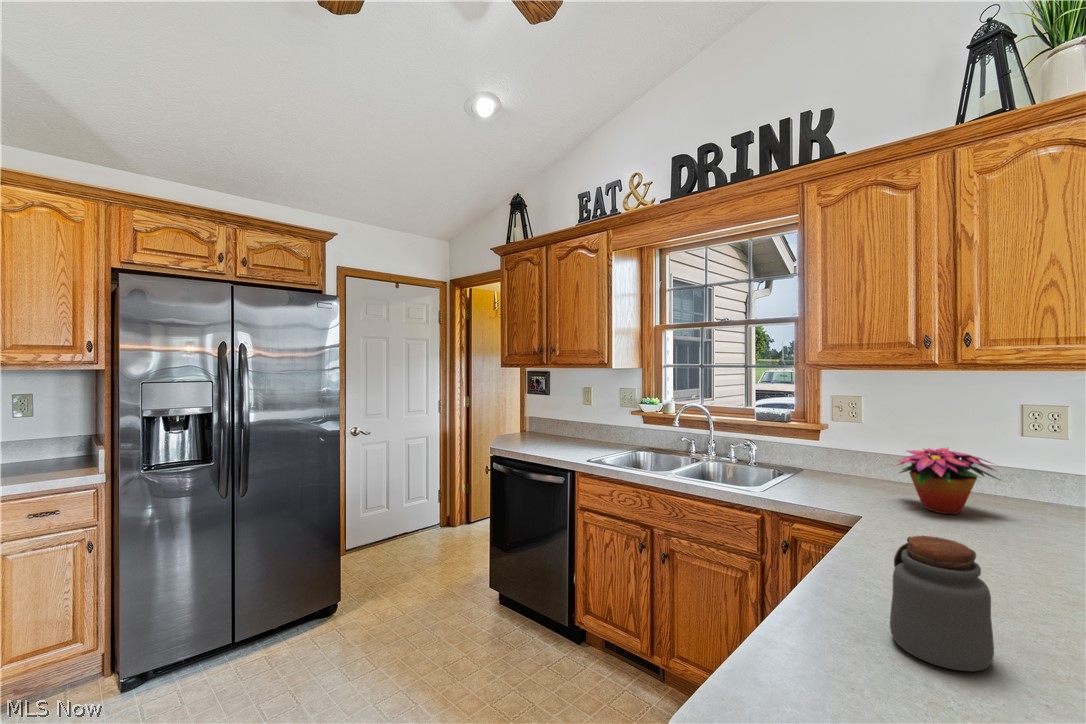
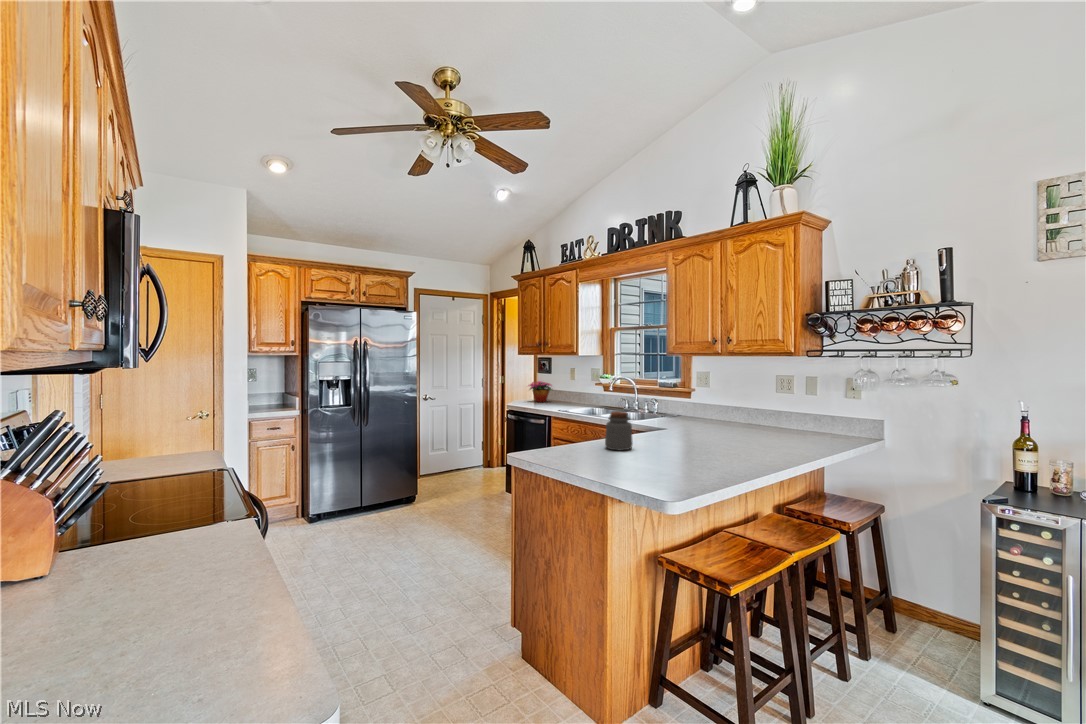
flower arrangement: present [897,448,1000,514] -> present [528,381,552,402]

